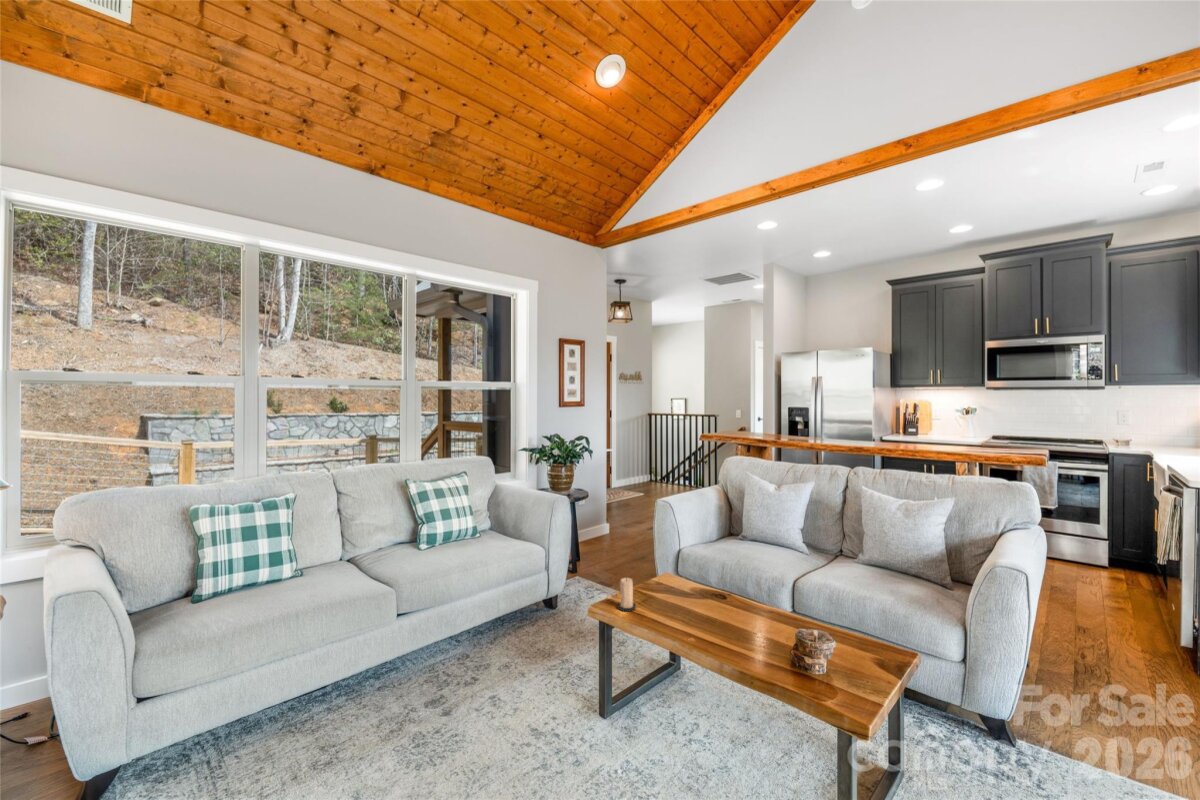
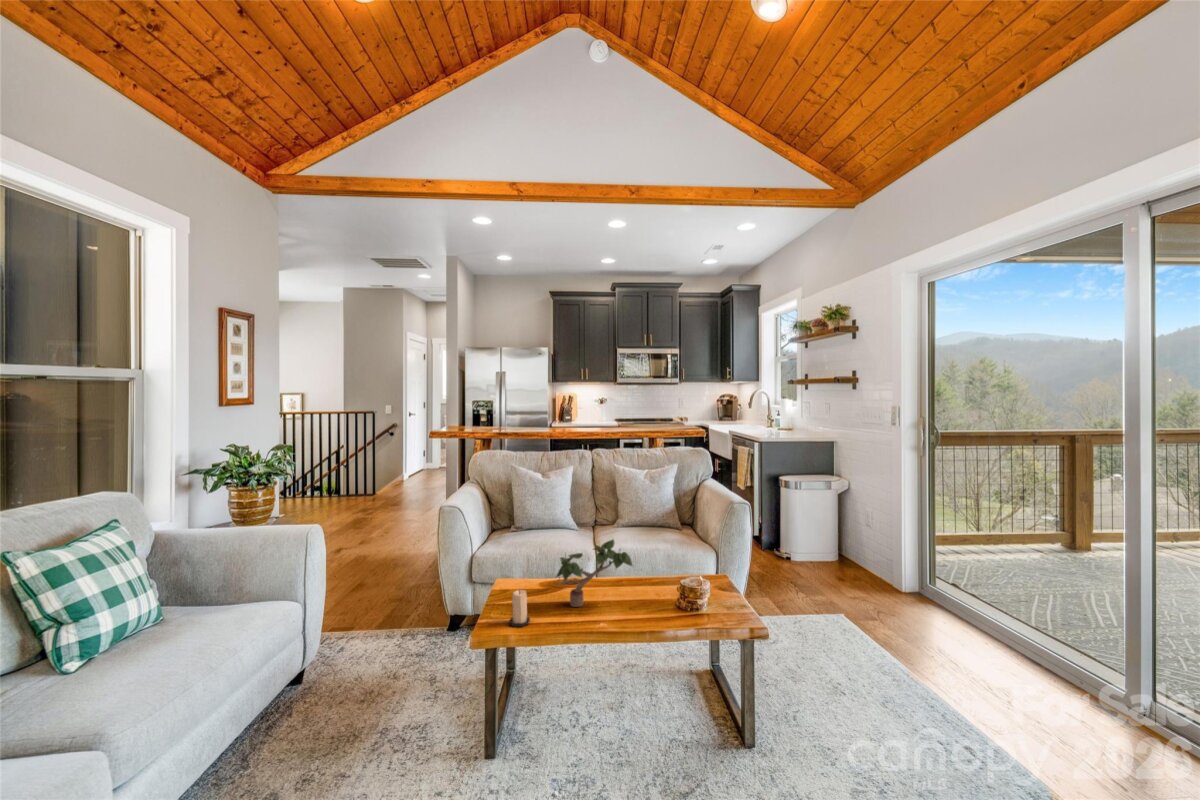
potted plant: none [656,548,751,614] -> present [557,539,632,607]

